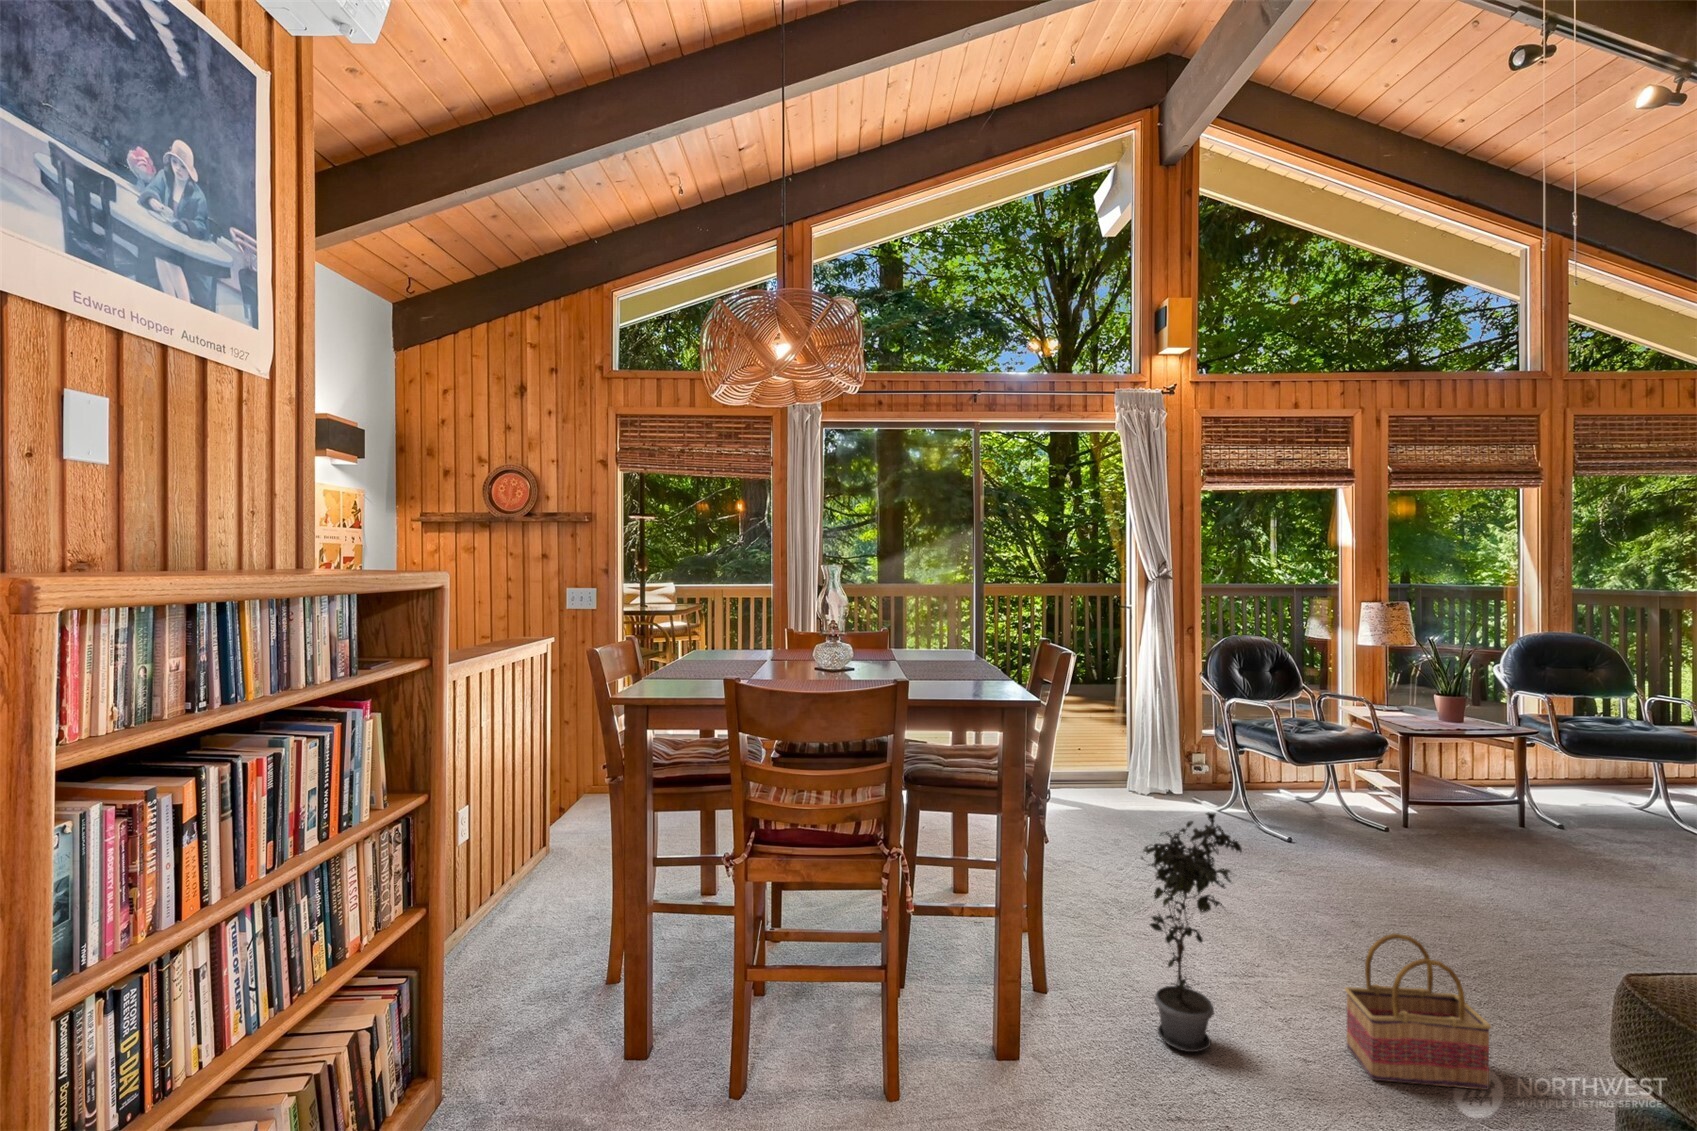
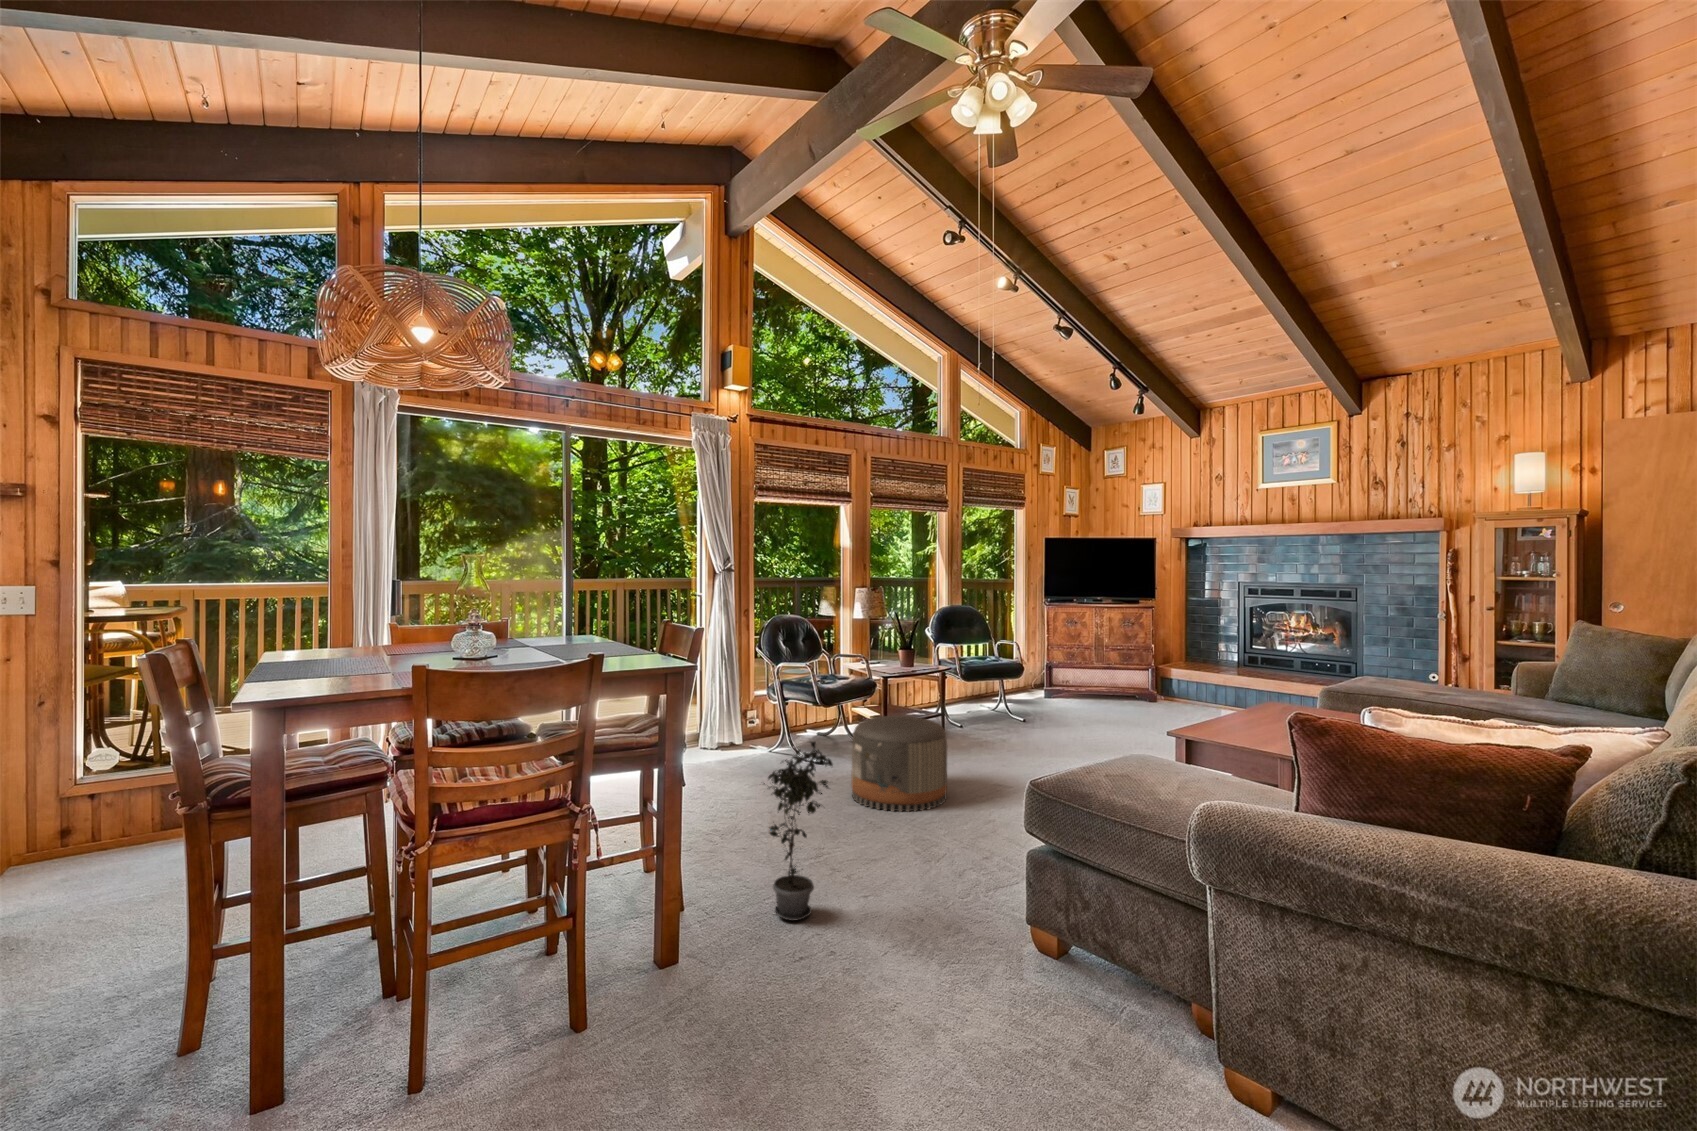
pouf: none [1323,788,1491,939] -> present [851,716,947,812]
basket: present [1345,933,1491,1090] -> none [890,805,969,904]

